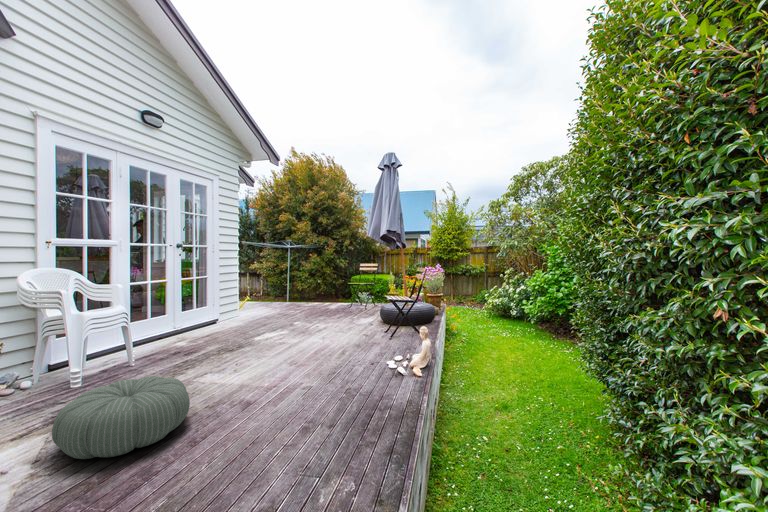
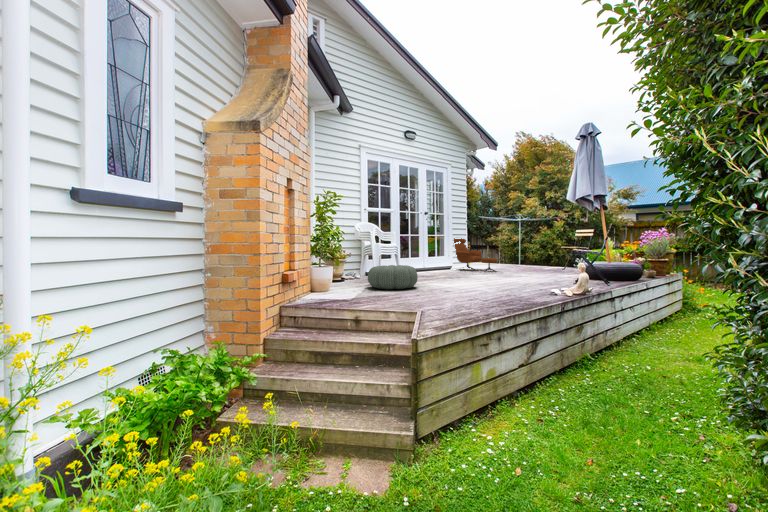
lounge chair: none [222,277,284,325] -> present [454,238,497,271]

